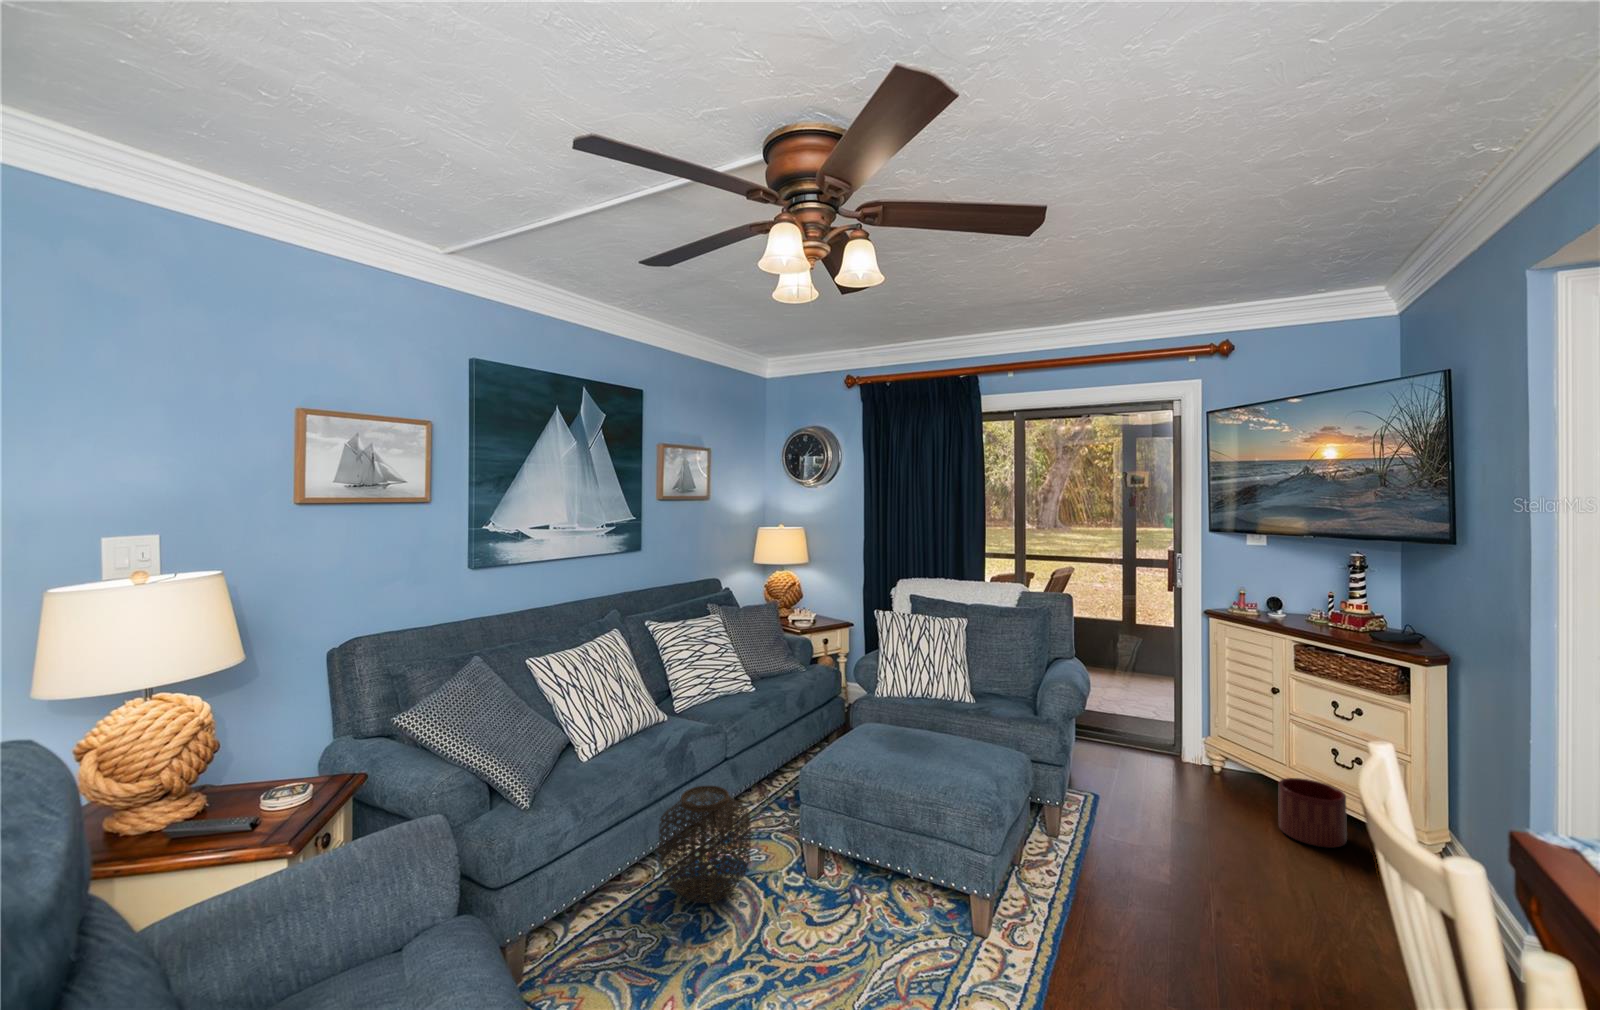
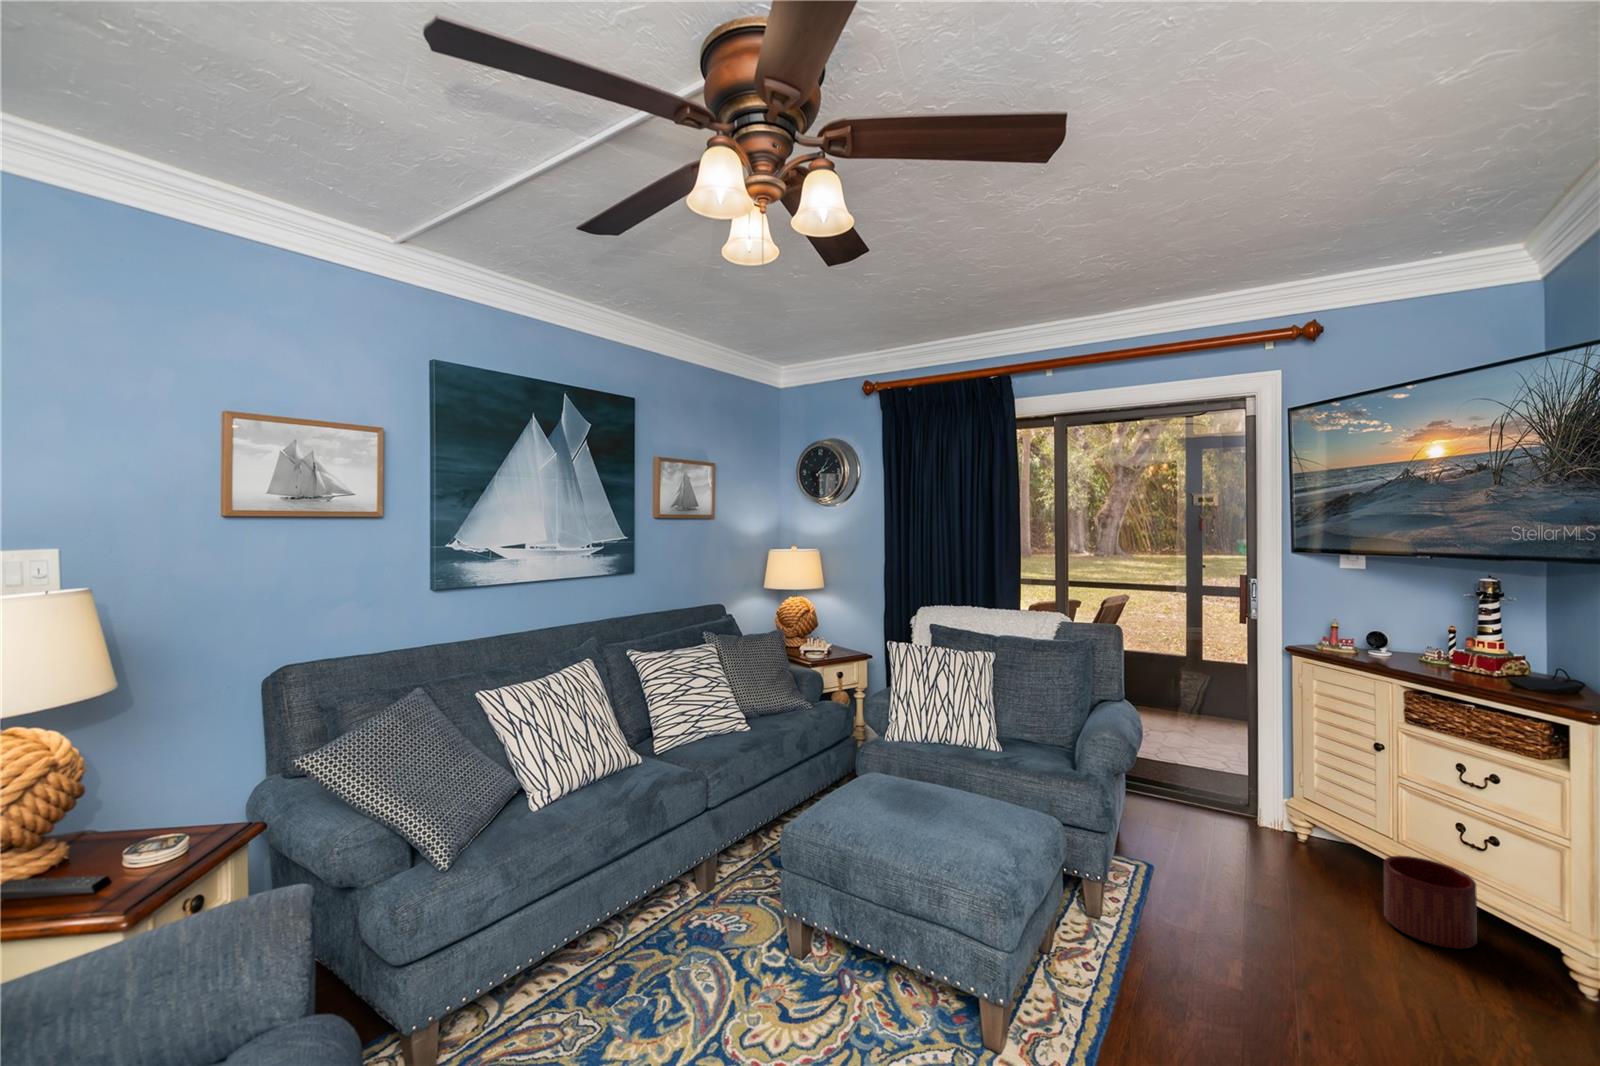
woven basket: present [659,785,751,903] -> none [614,843,722,984]

